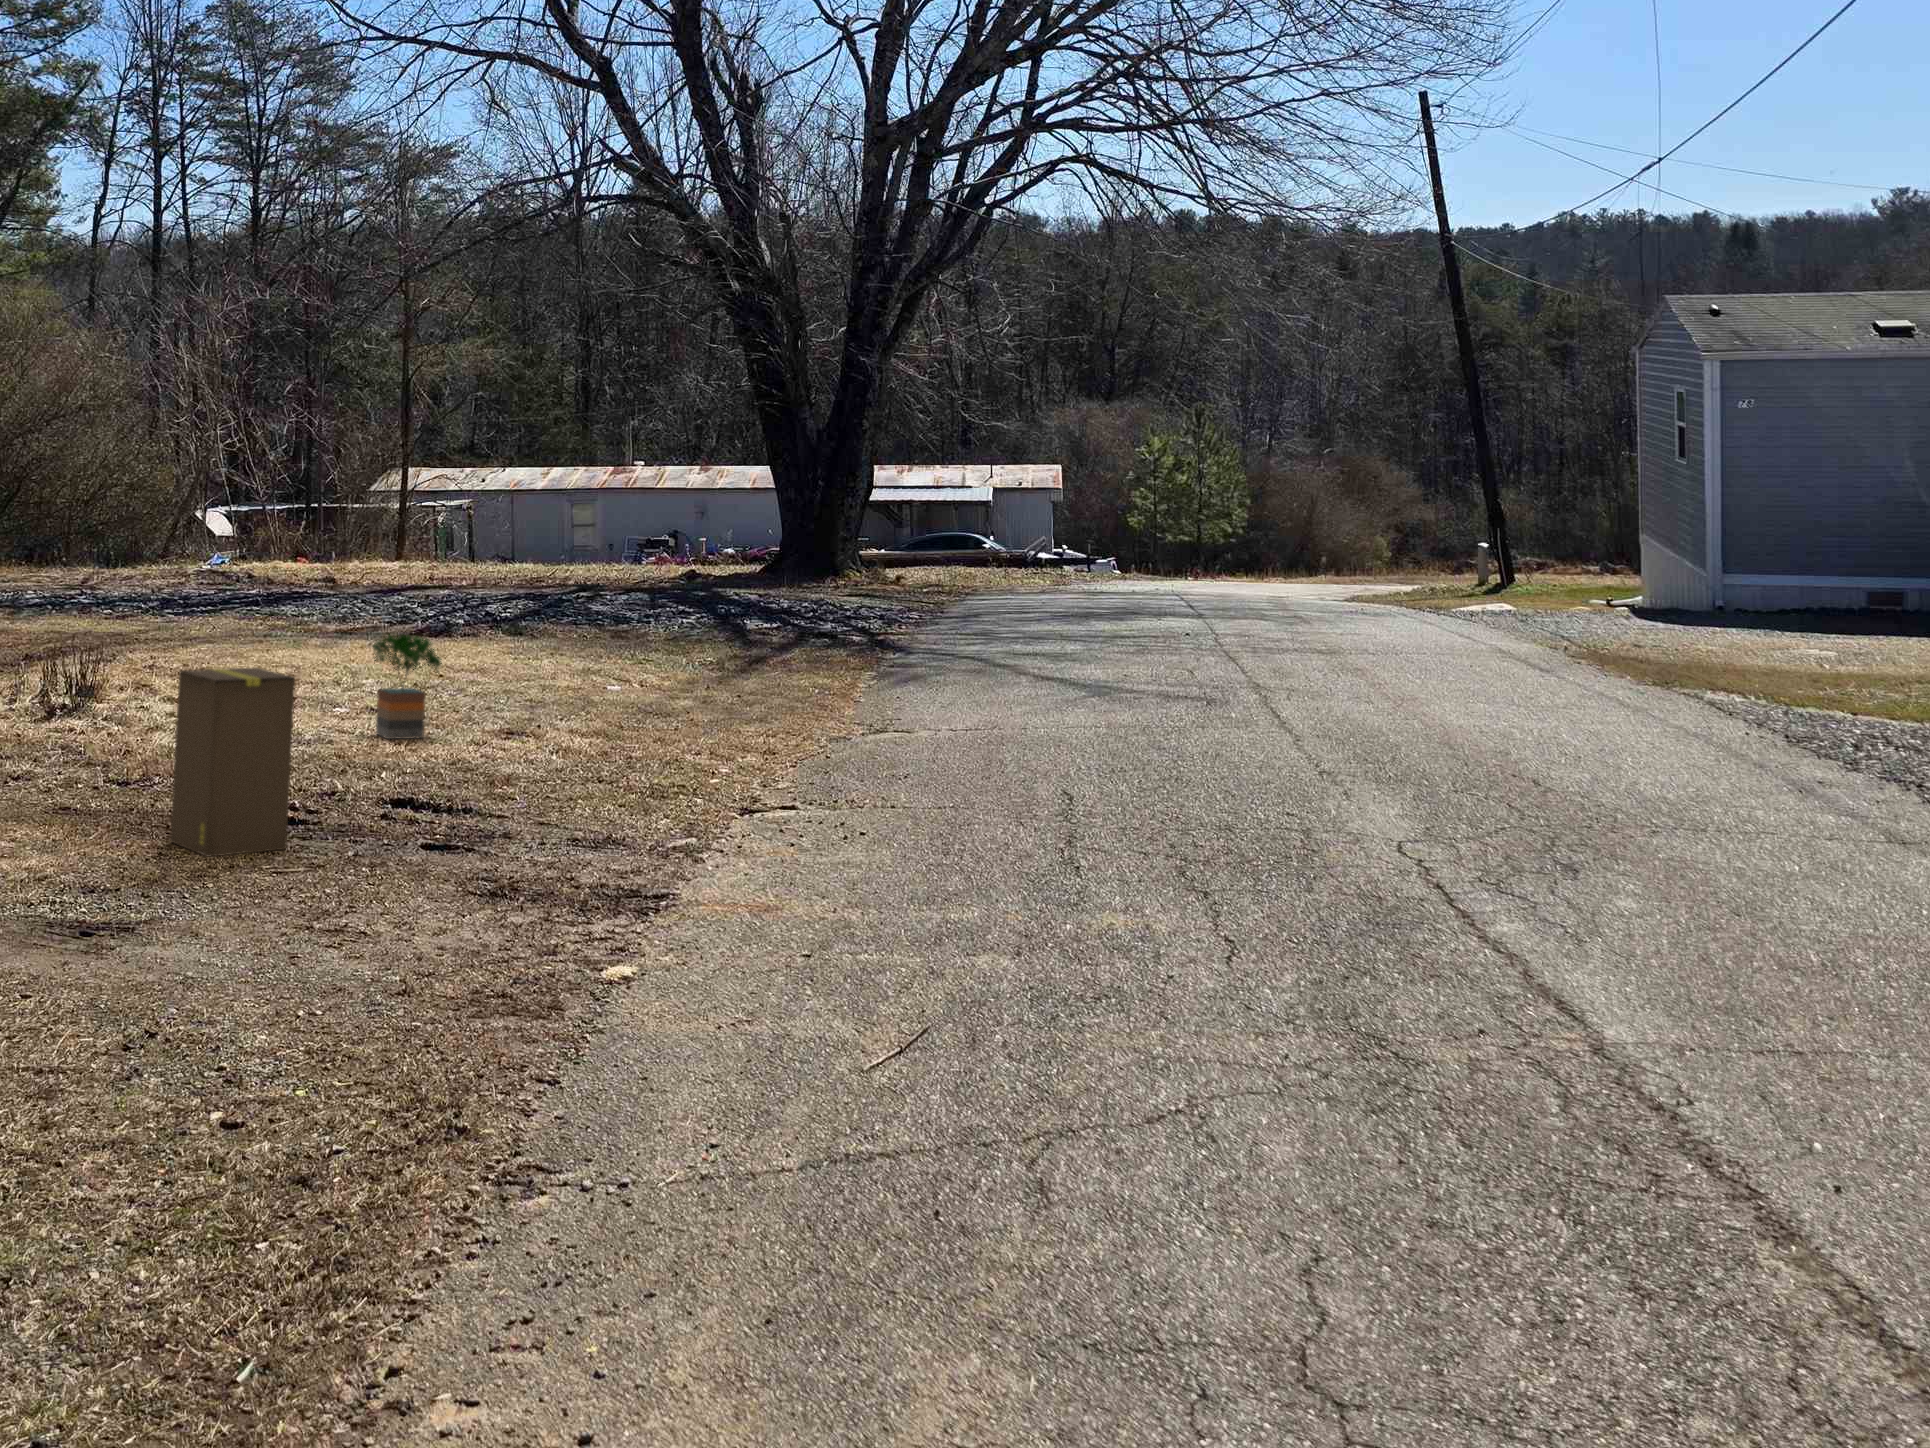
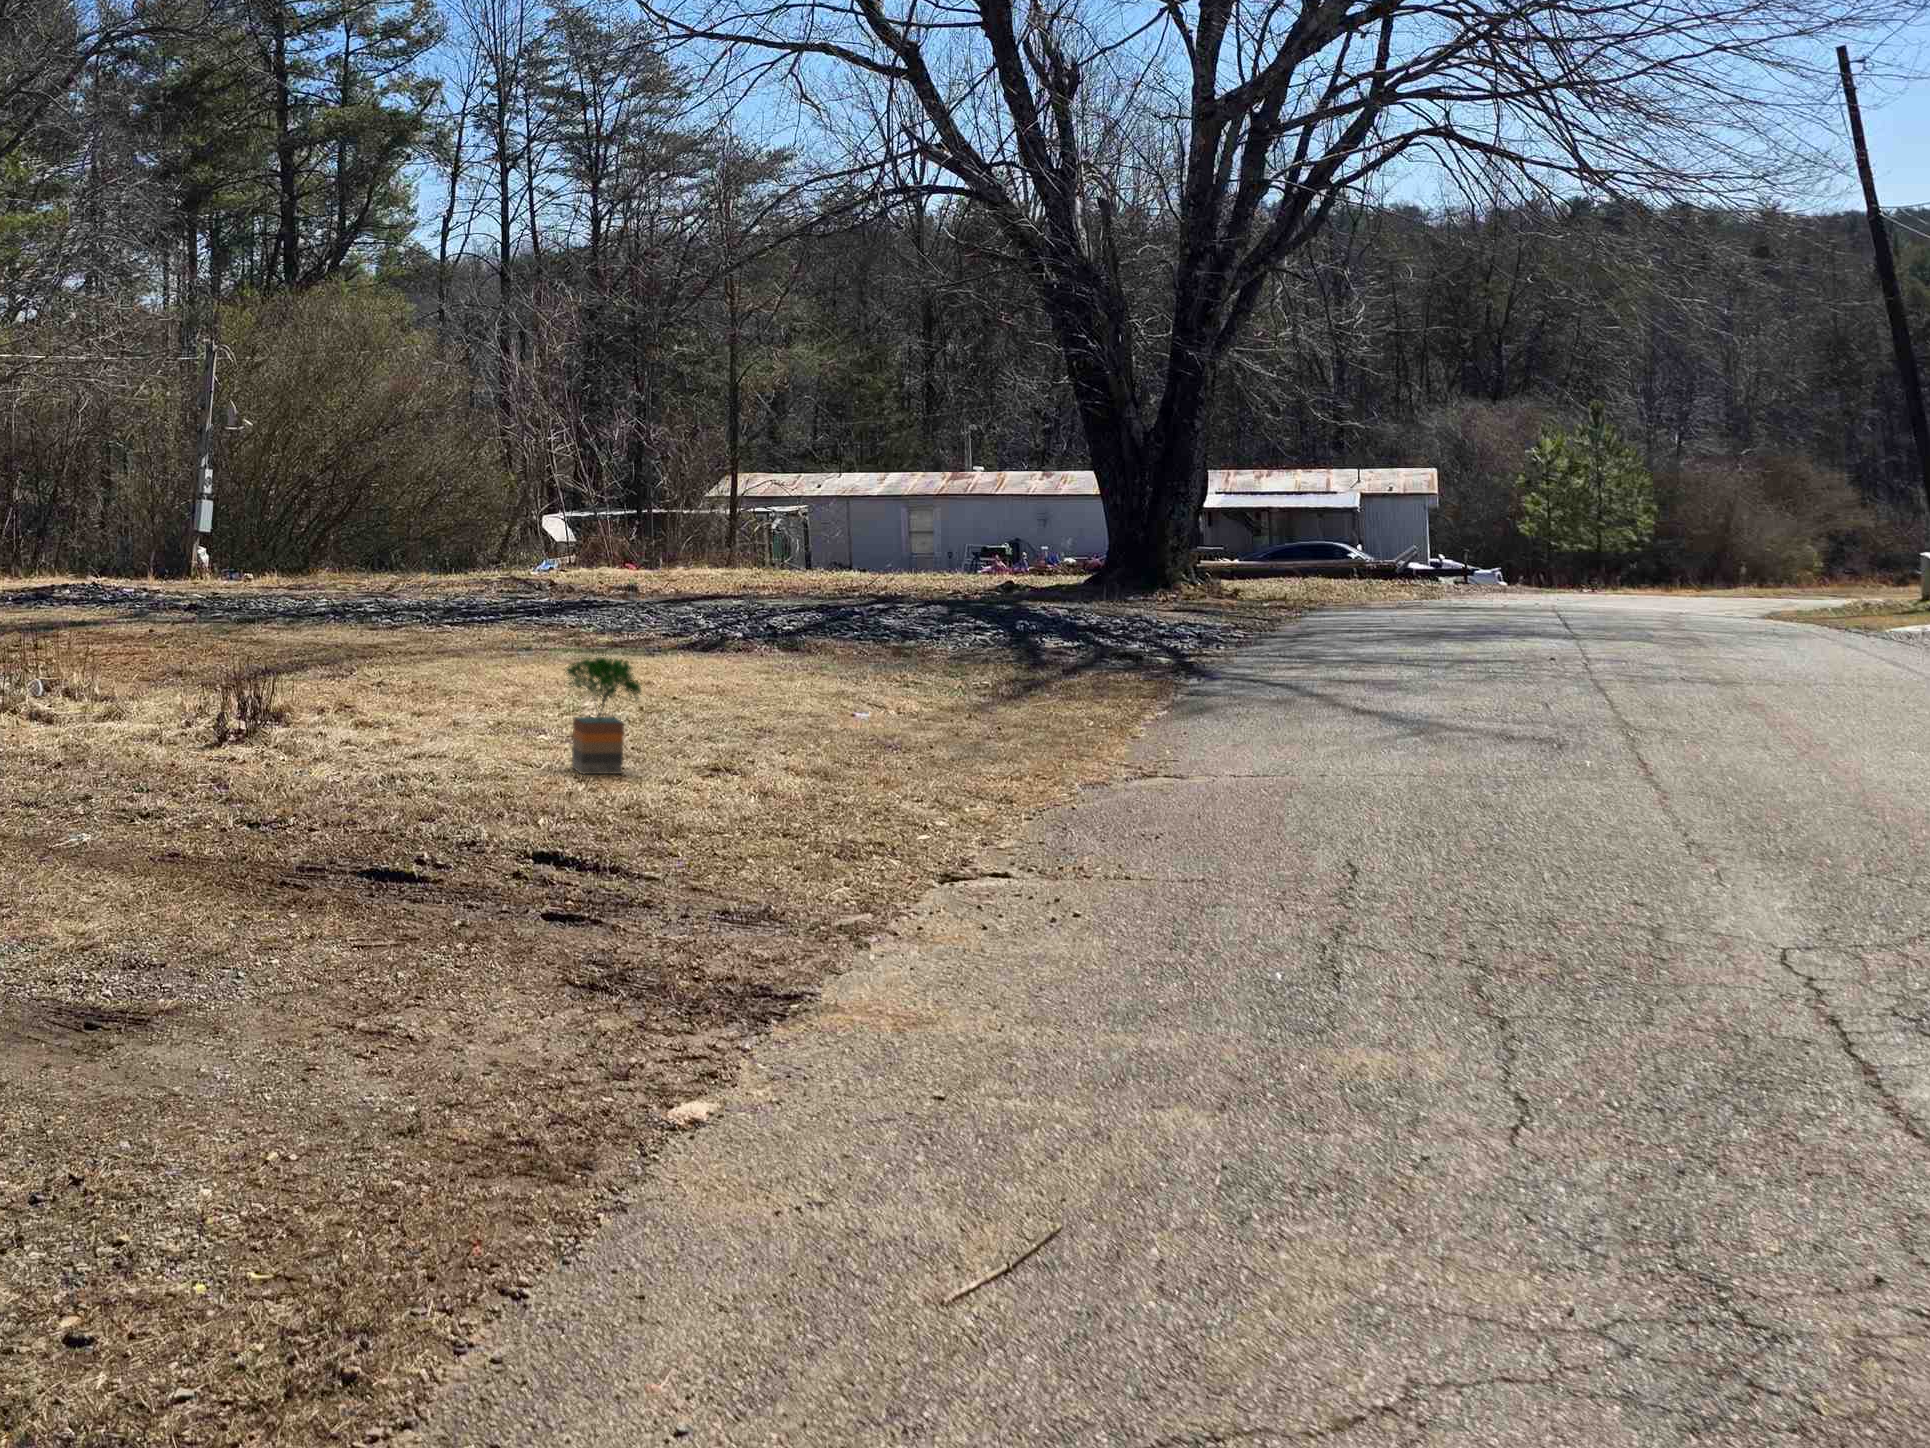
cardboard box: present [170,668,295,857] -> none [253,701,389,925]

